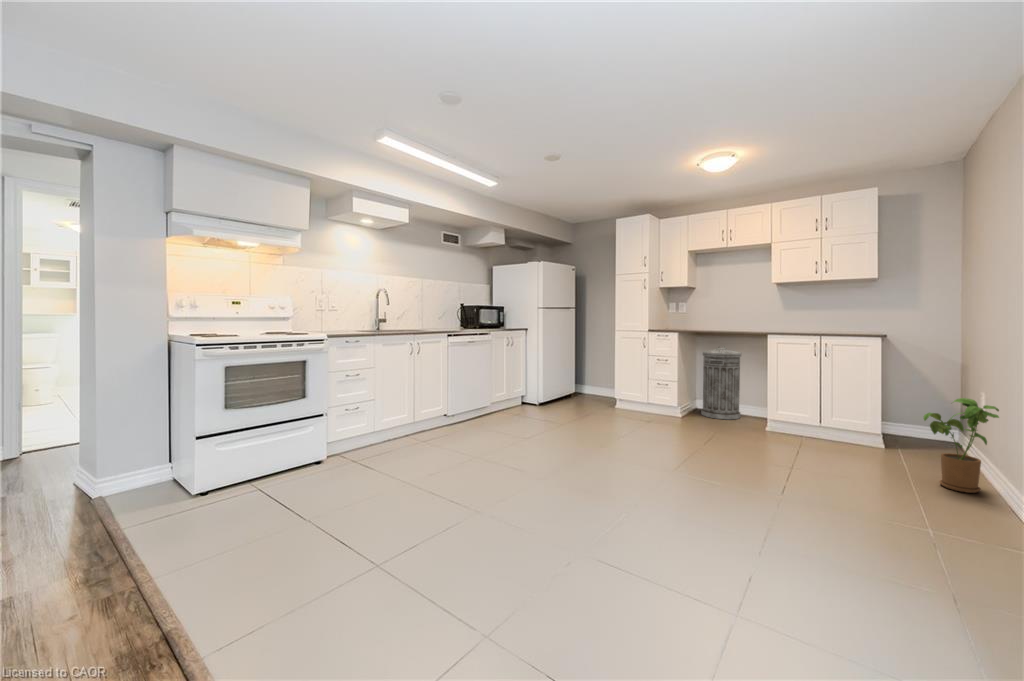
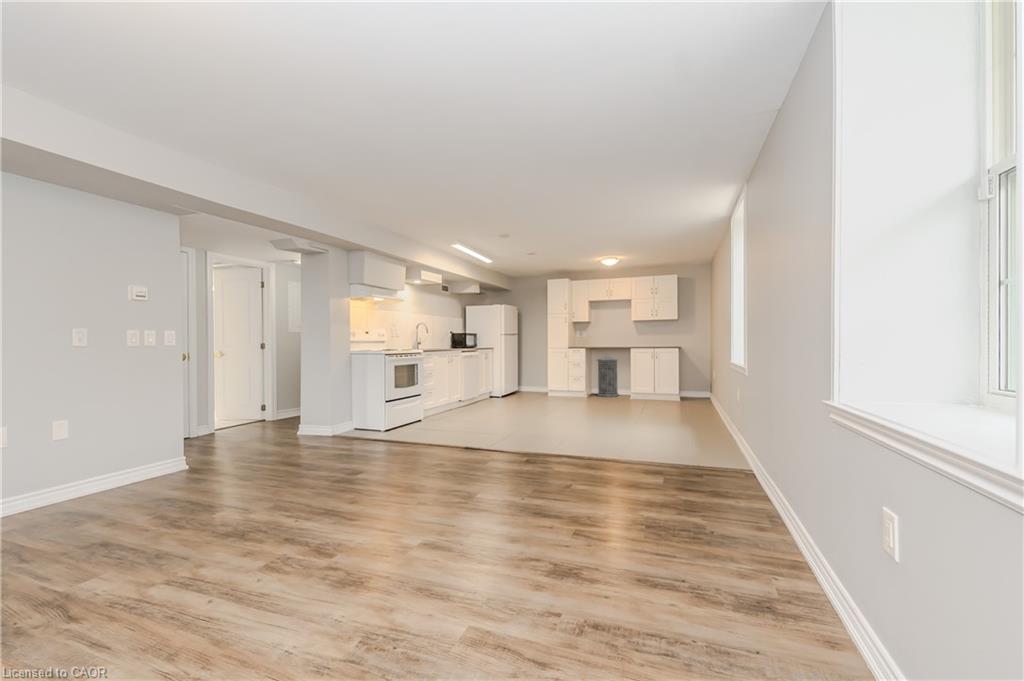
house plant: present [924,398,999,493] -> none [690,371,713,409]

